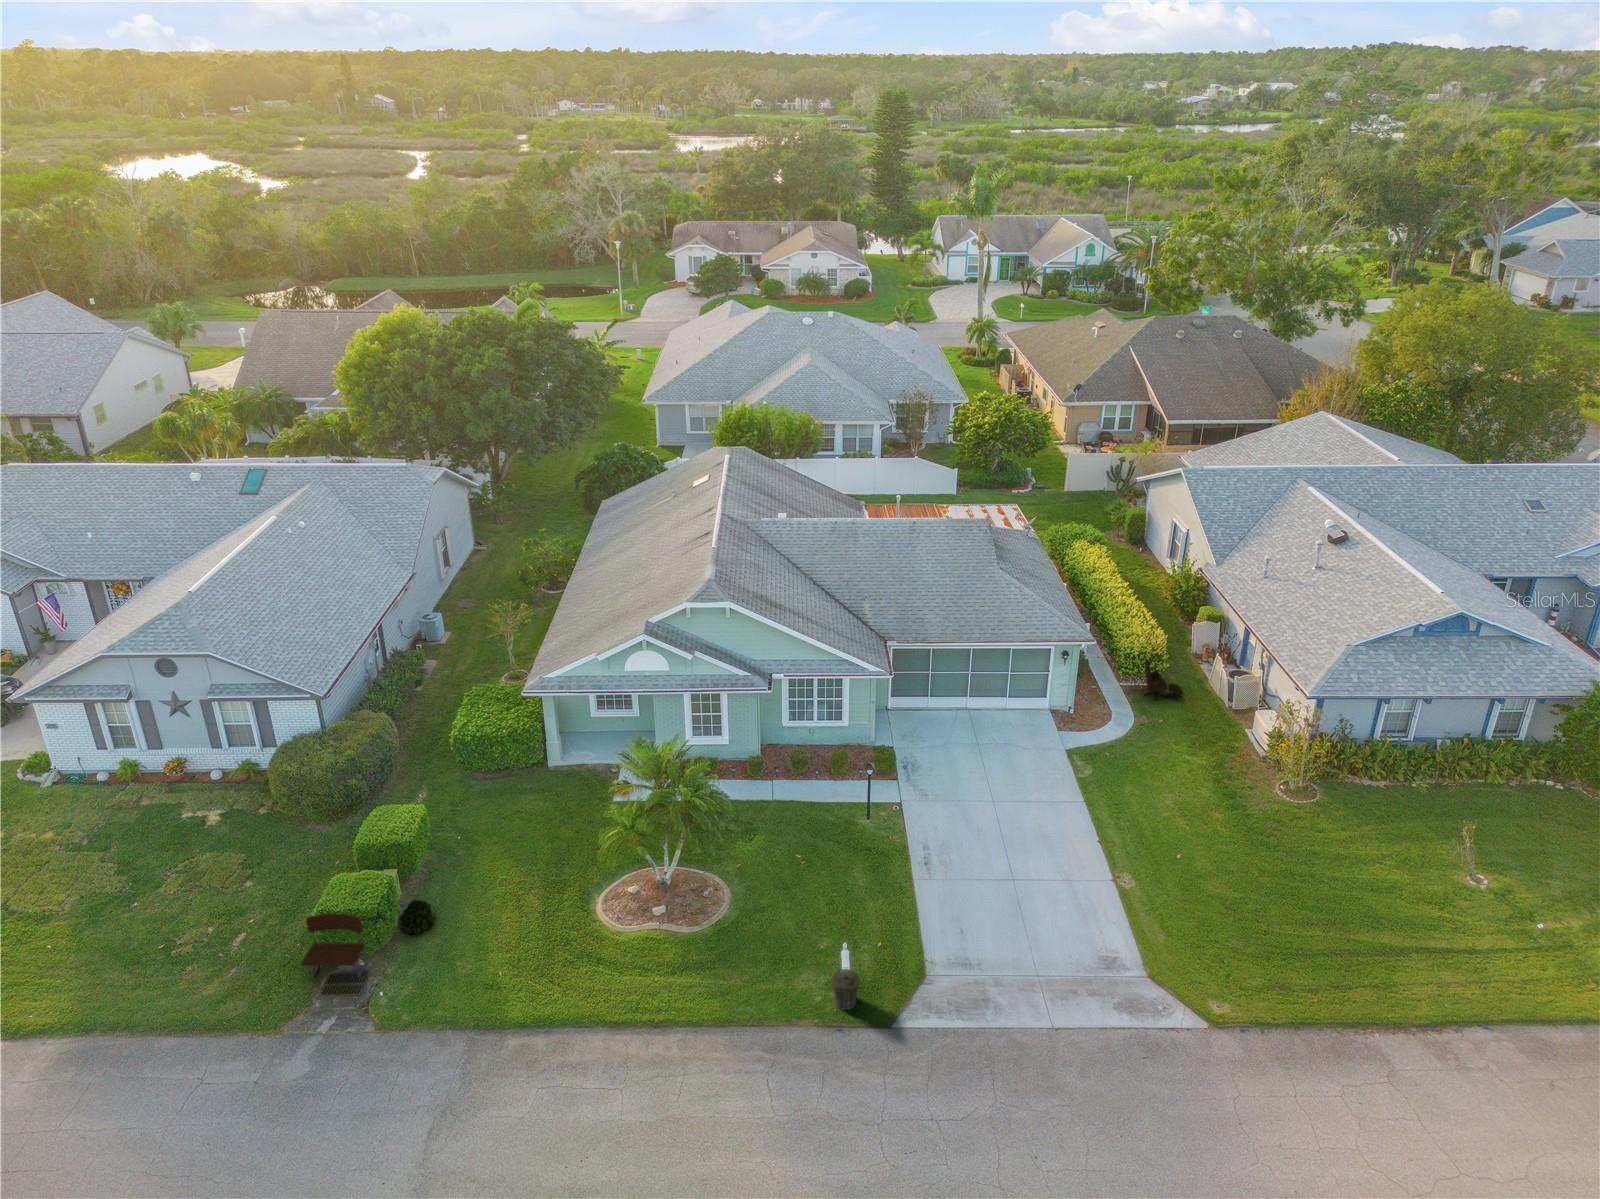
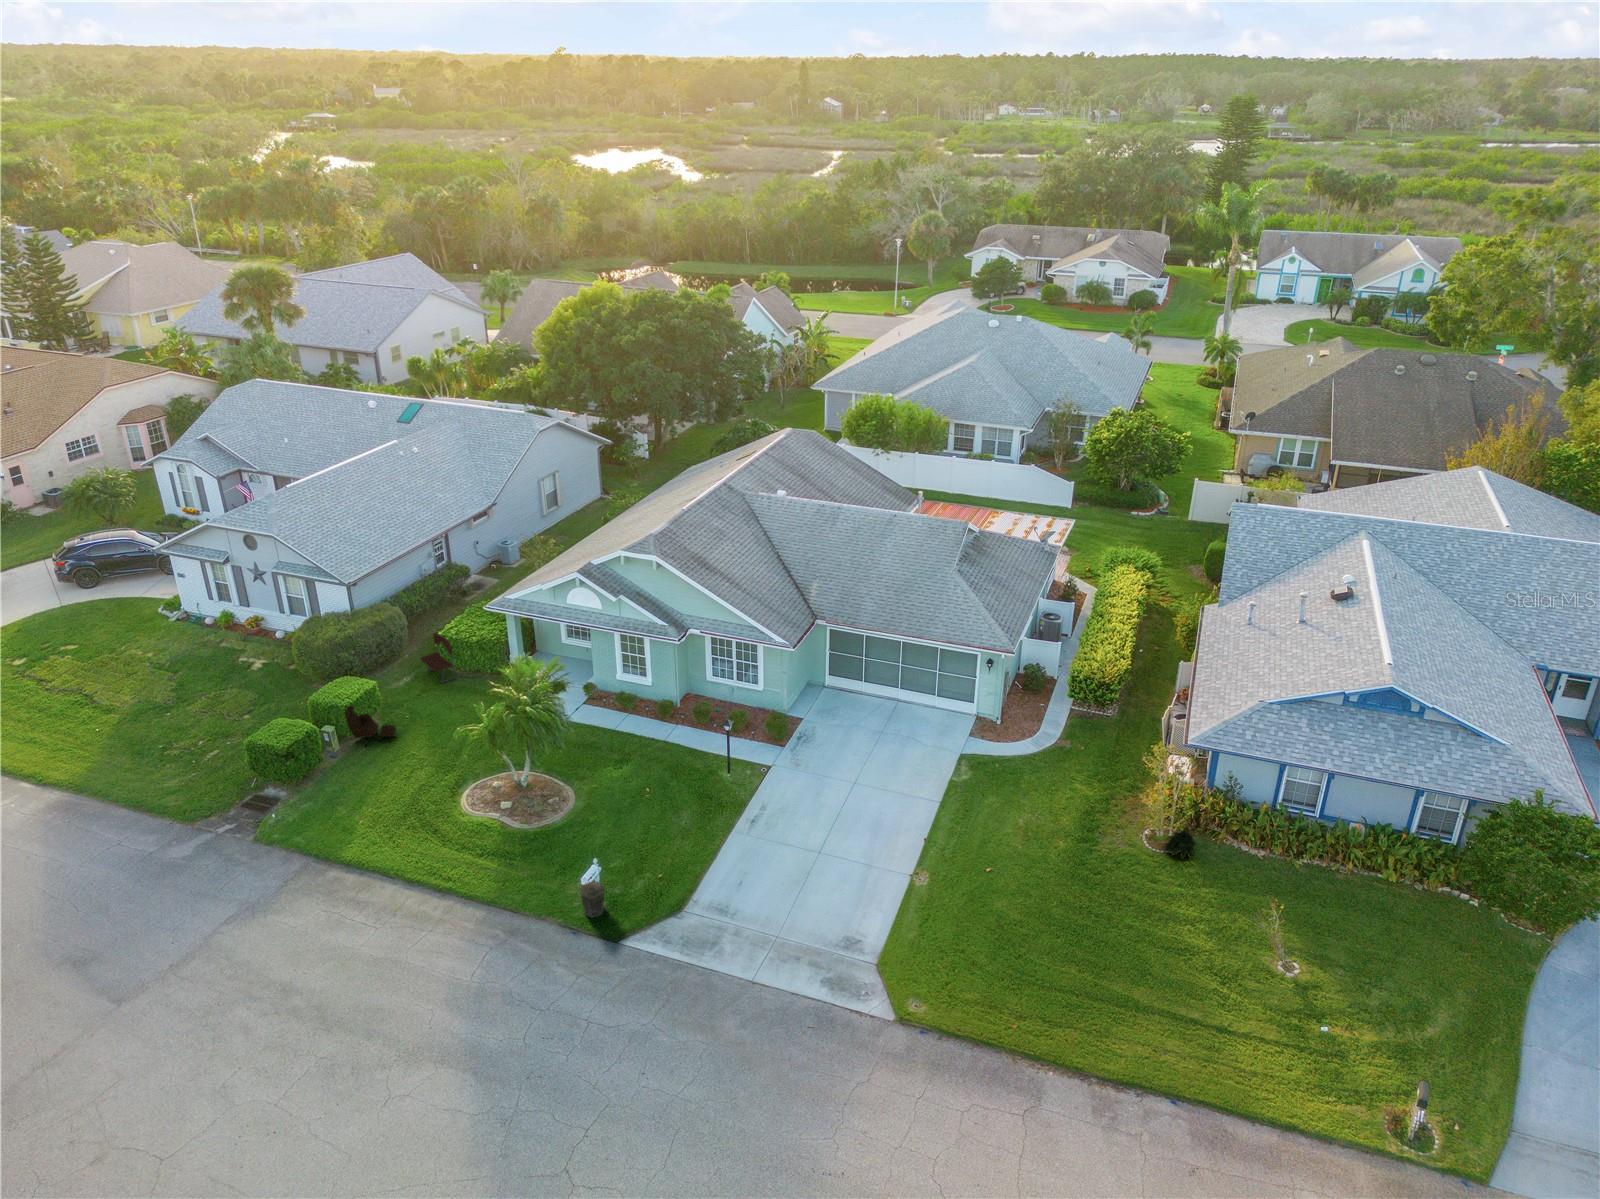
lounge chair: present [1145,659,1183,699] -> present [345,705,396,745]
potted plant: present [398,899,436,934] -> present [1164,830,1196,860]
bench: present [302,914,368,978] -> present [420,633,455,683]

